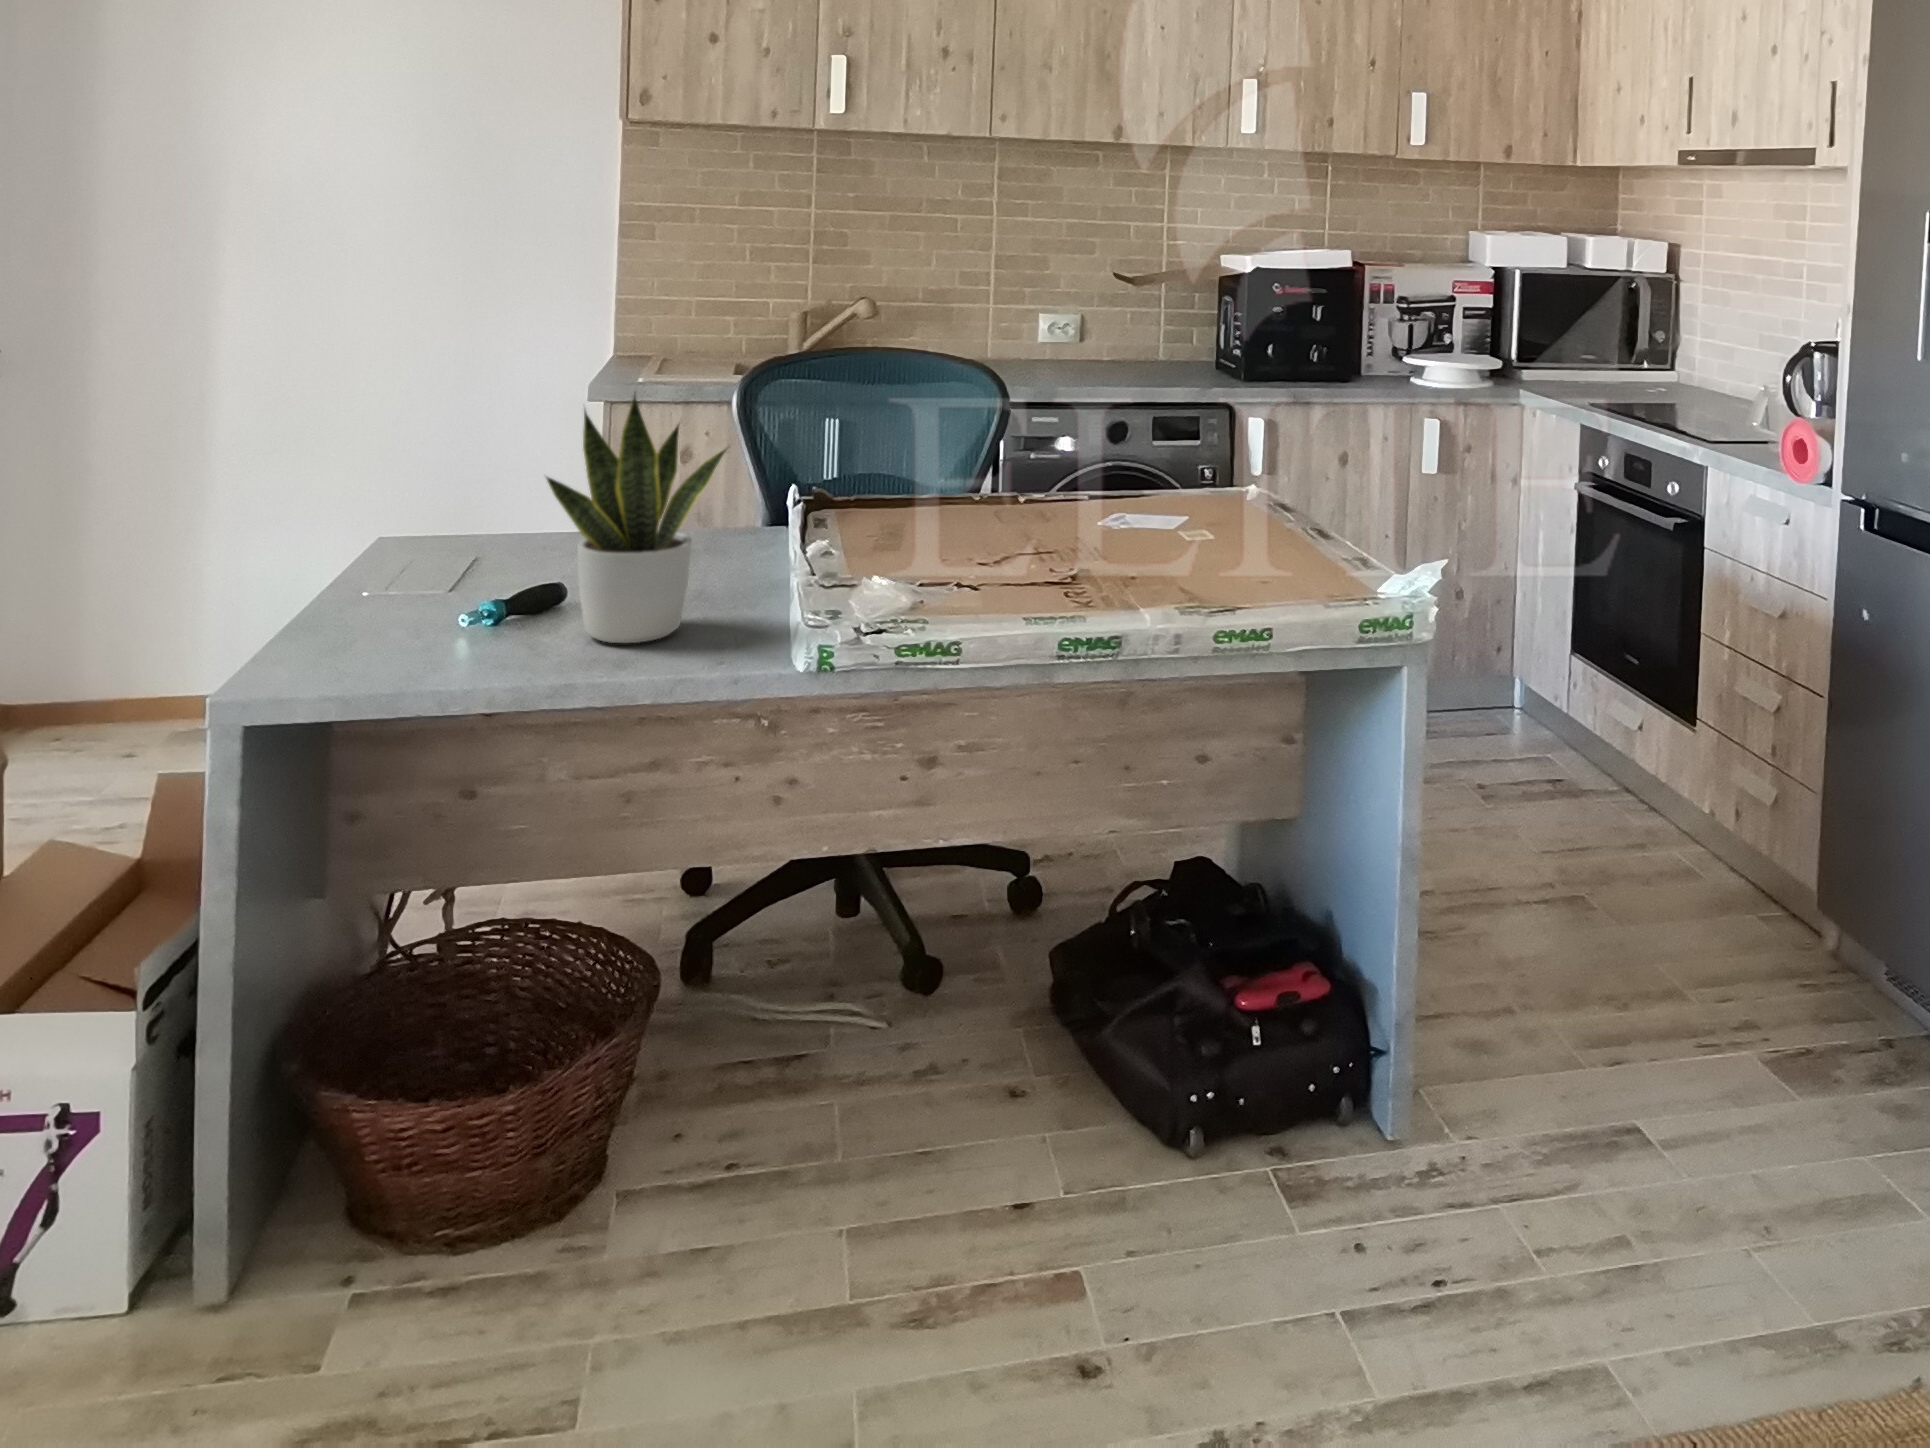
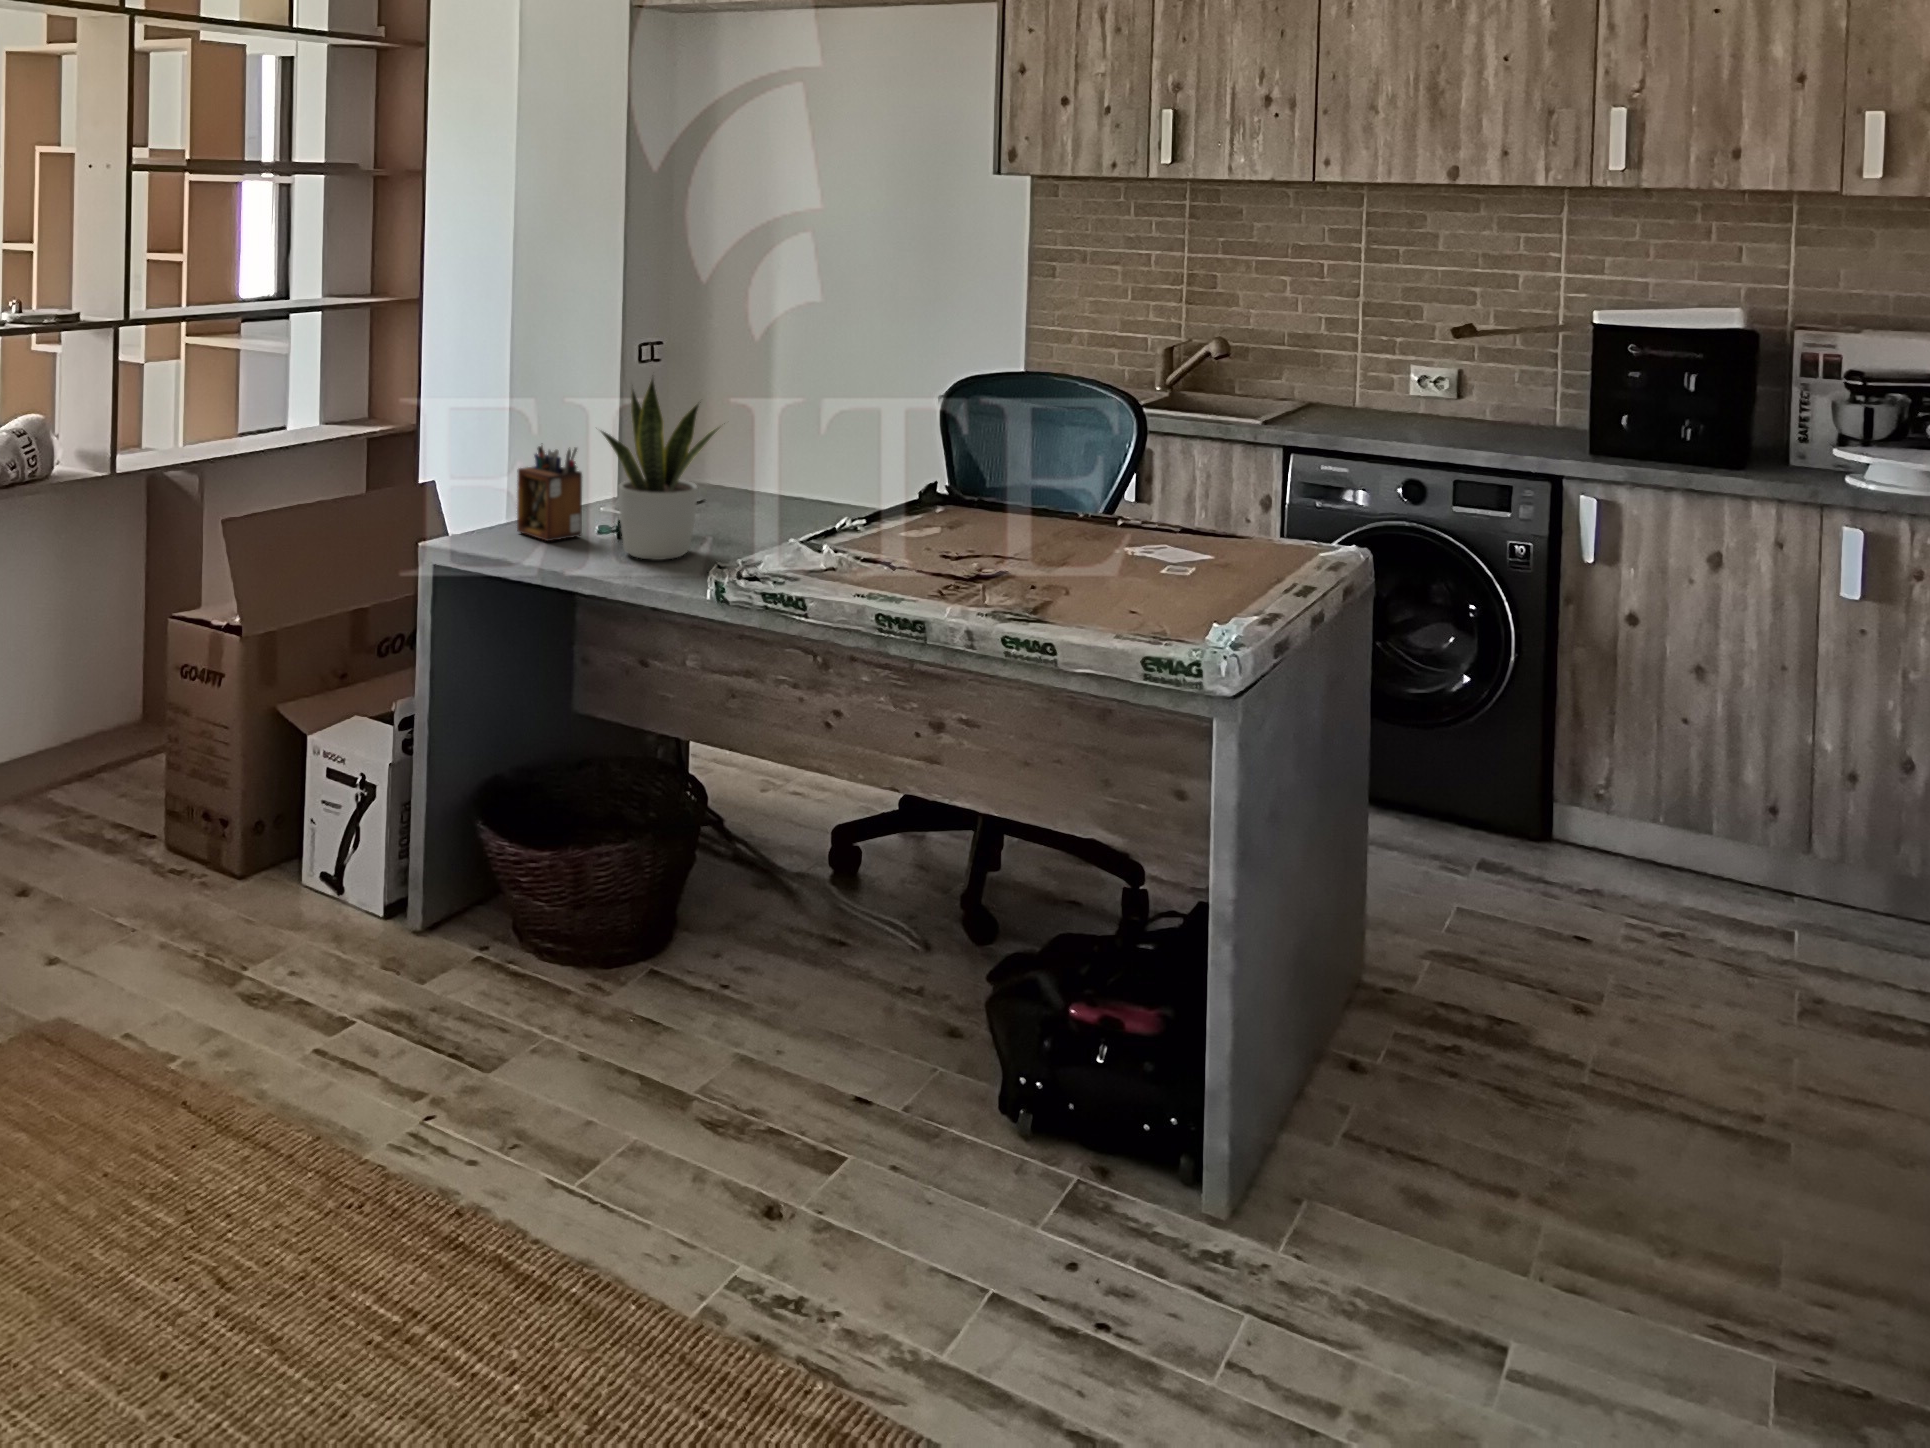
desk organizer: none [367,508,481,650] -> present [517,446,582,541]

